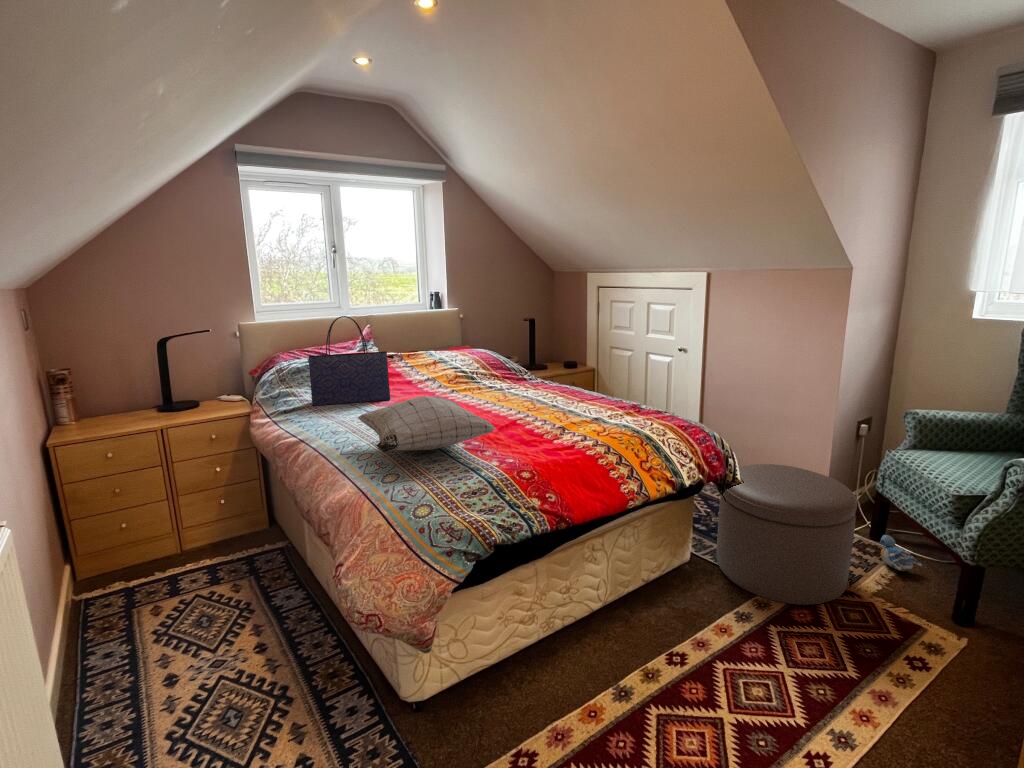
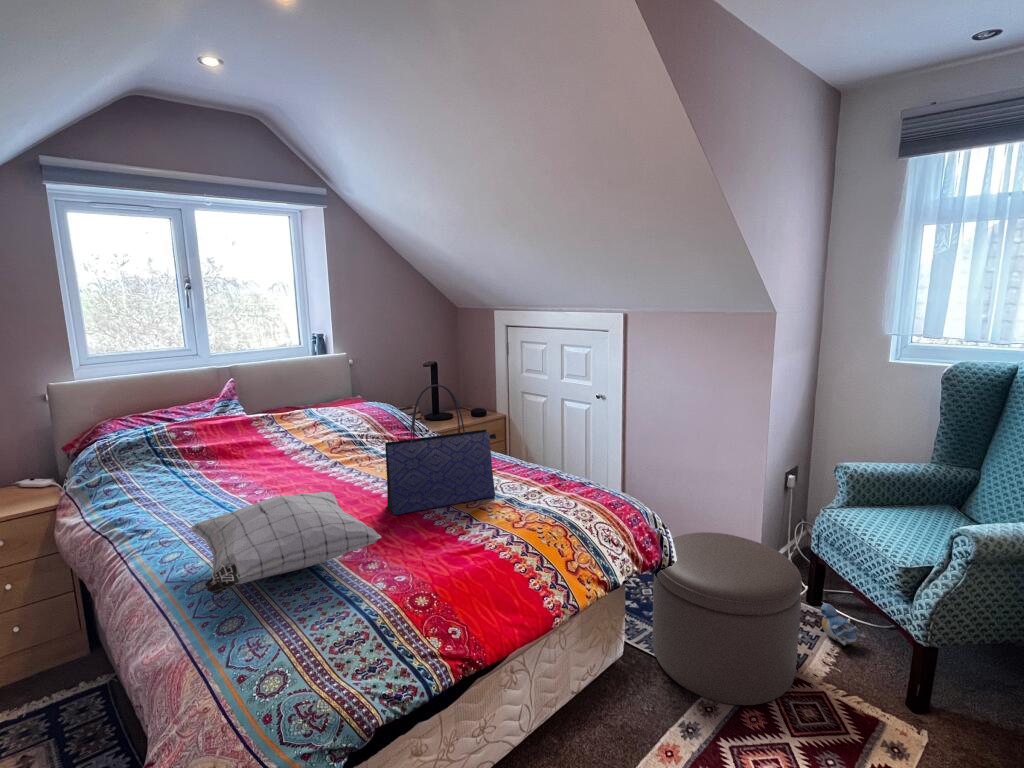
tote bag: present [308,316,393,406] -> present [385,384,496,515]

